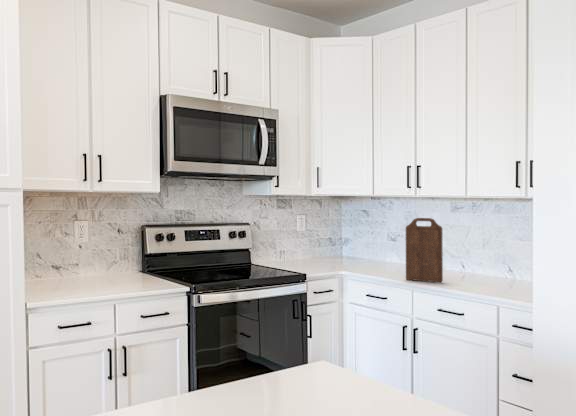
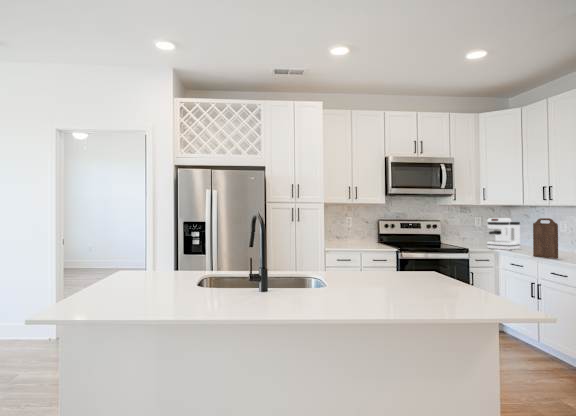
coffee maker: none [325,216,369,268] -> present [487,218,520,250]

